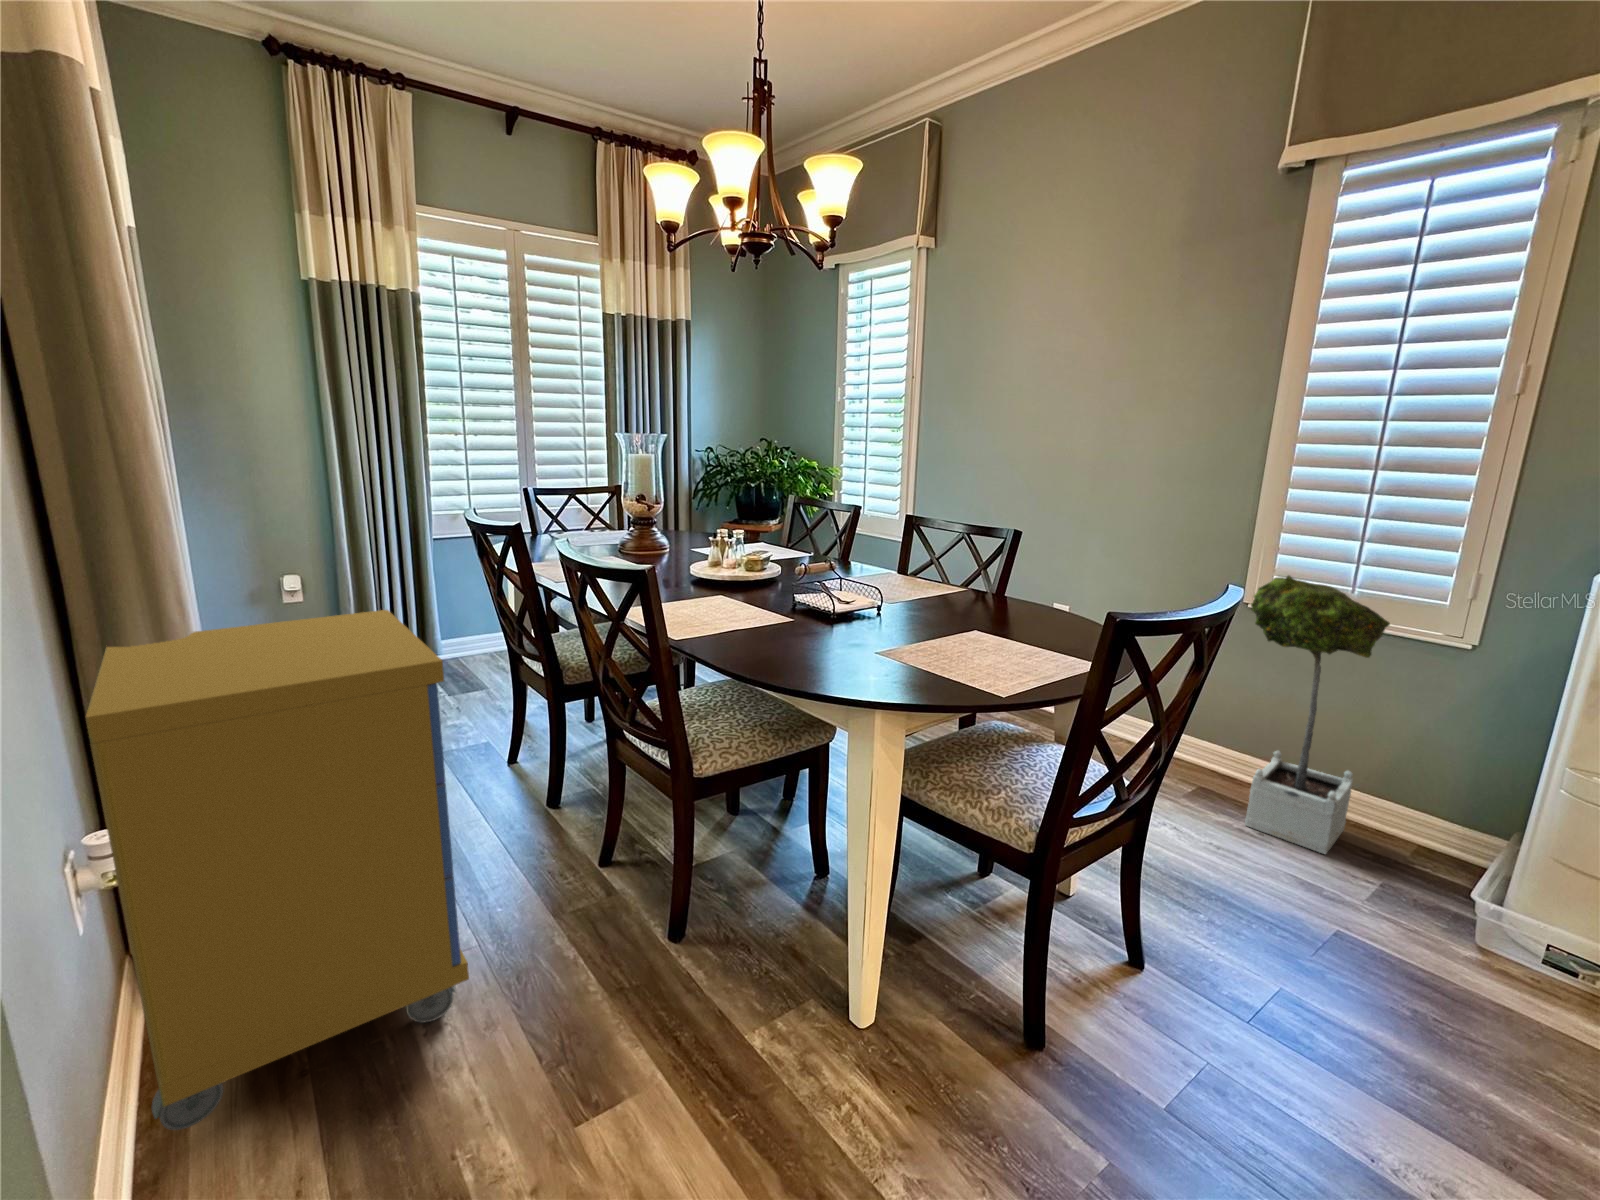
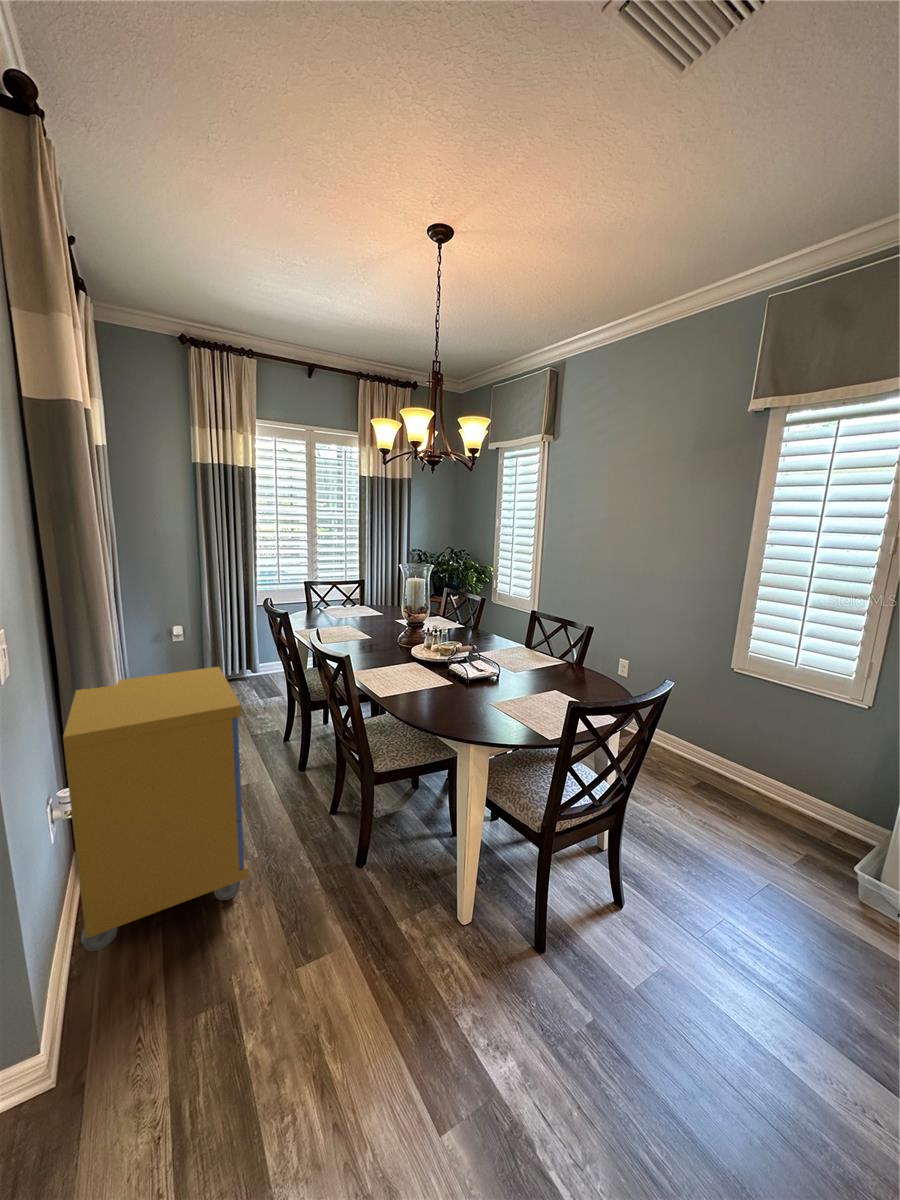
potted tree: present [1245,576,1390,854] -> none [725,656,811,832]

